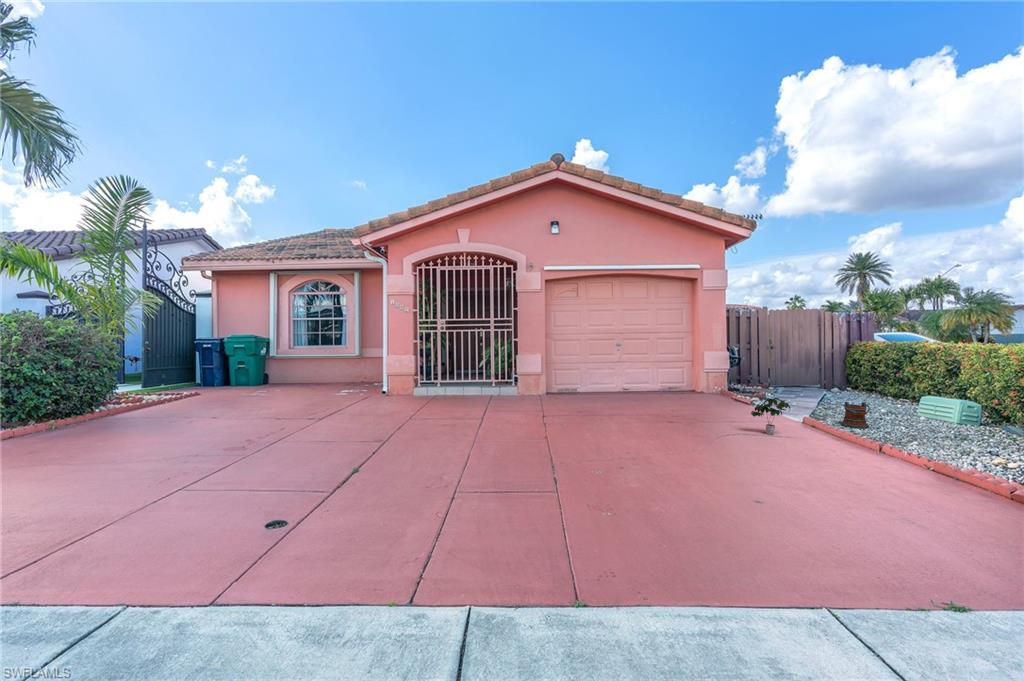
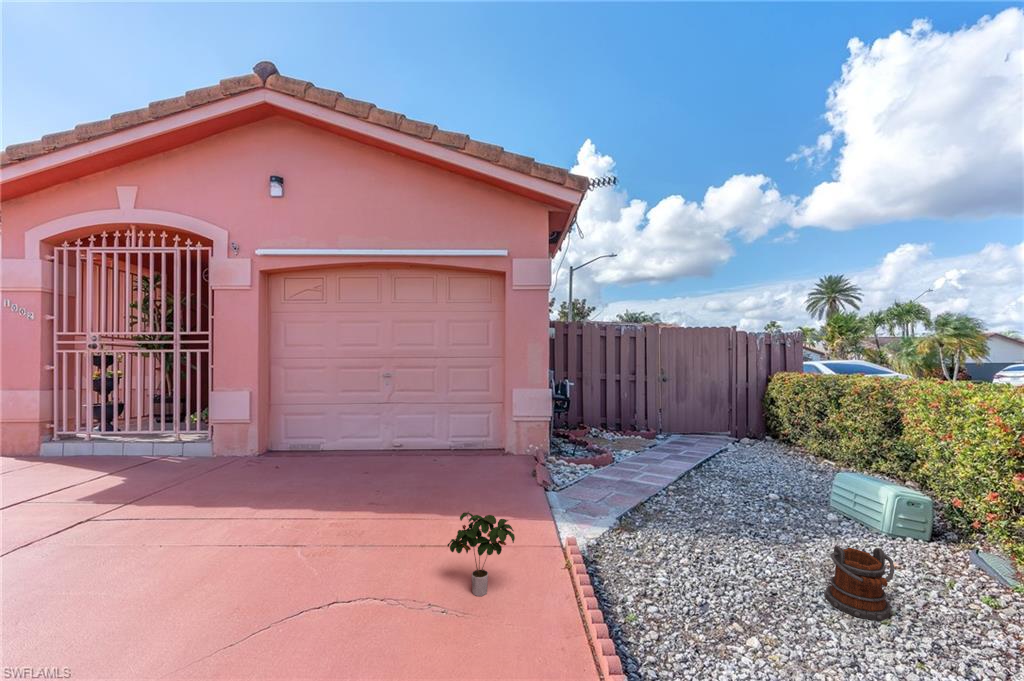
bucket: present [840,402,870,428] -> present [824,546,894,620]

